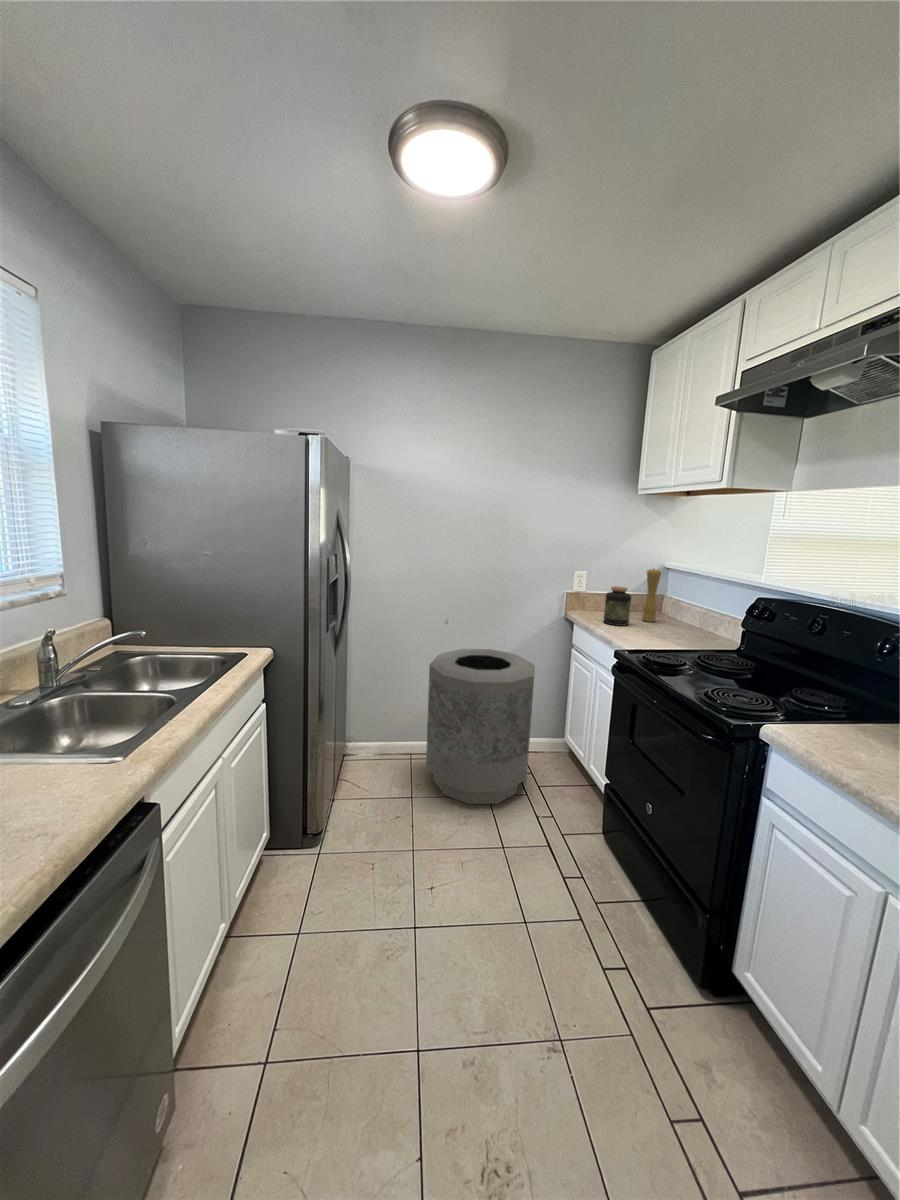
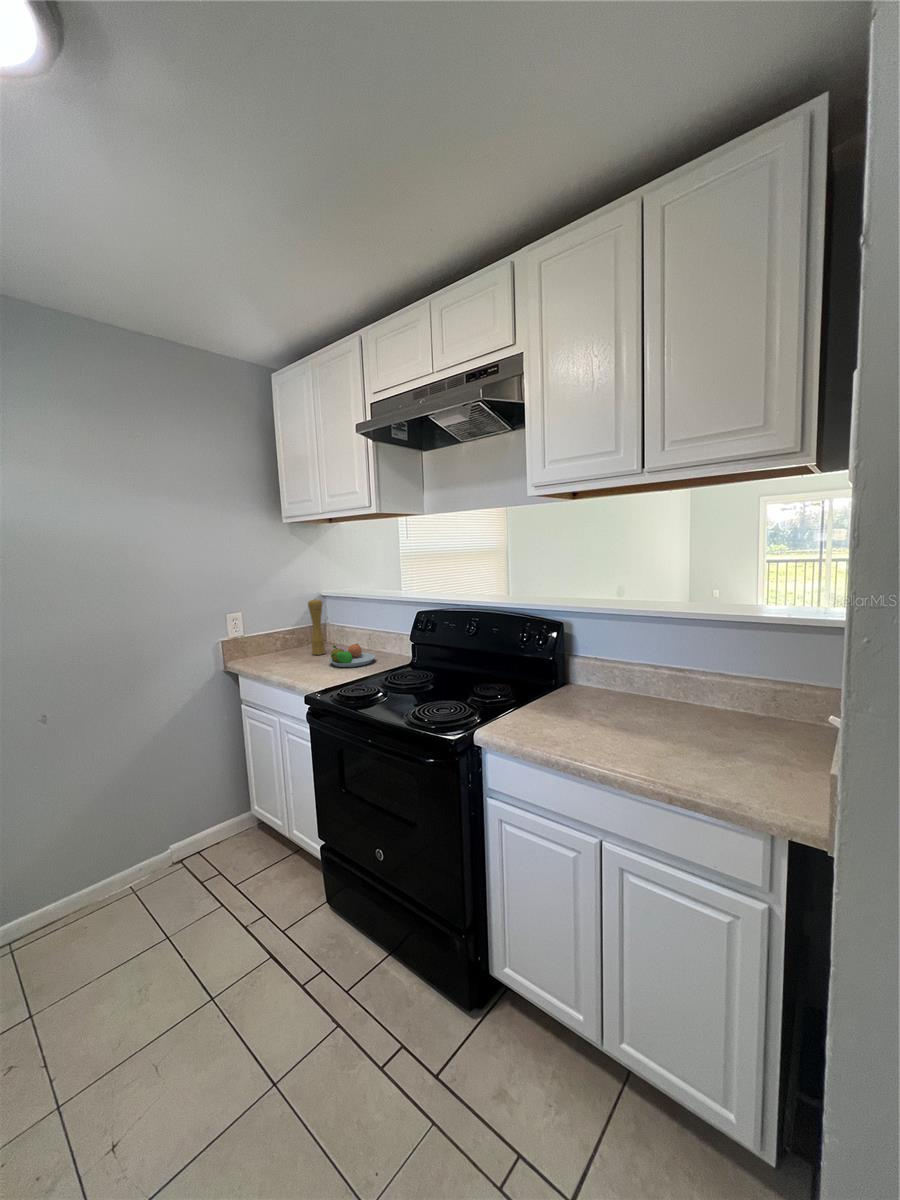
jar: present [604,586,631,626] -> none [271,624,301,667]
fruit bowl: none [653,615,702,640] -> present [329,644,376,667]
trash can: present [426,649,535,804] -> none [32,733,219,972]

